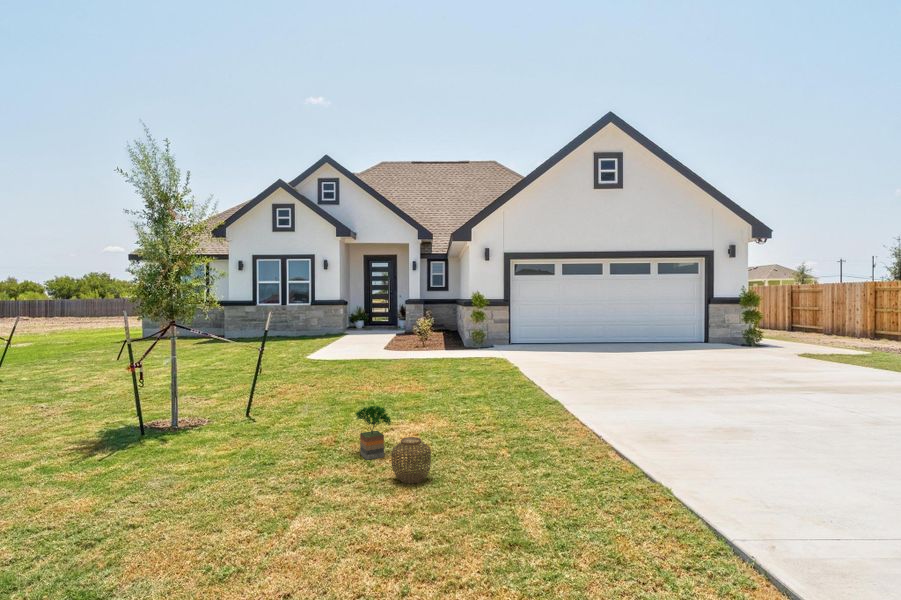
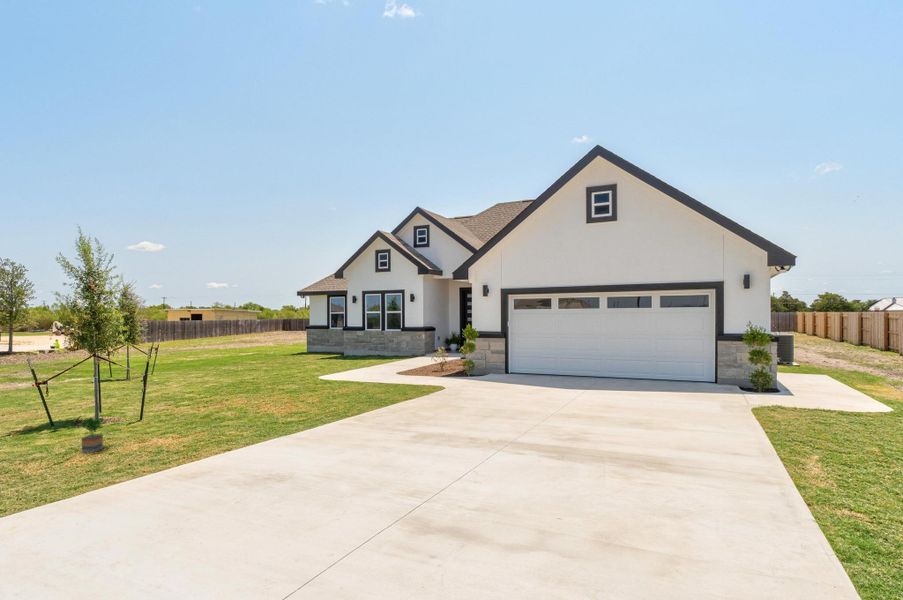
woven basket: present [392,437,431,484] -> none [35,441,67,471]

